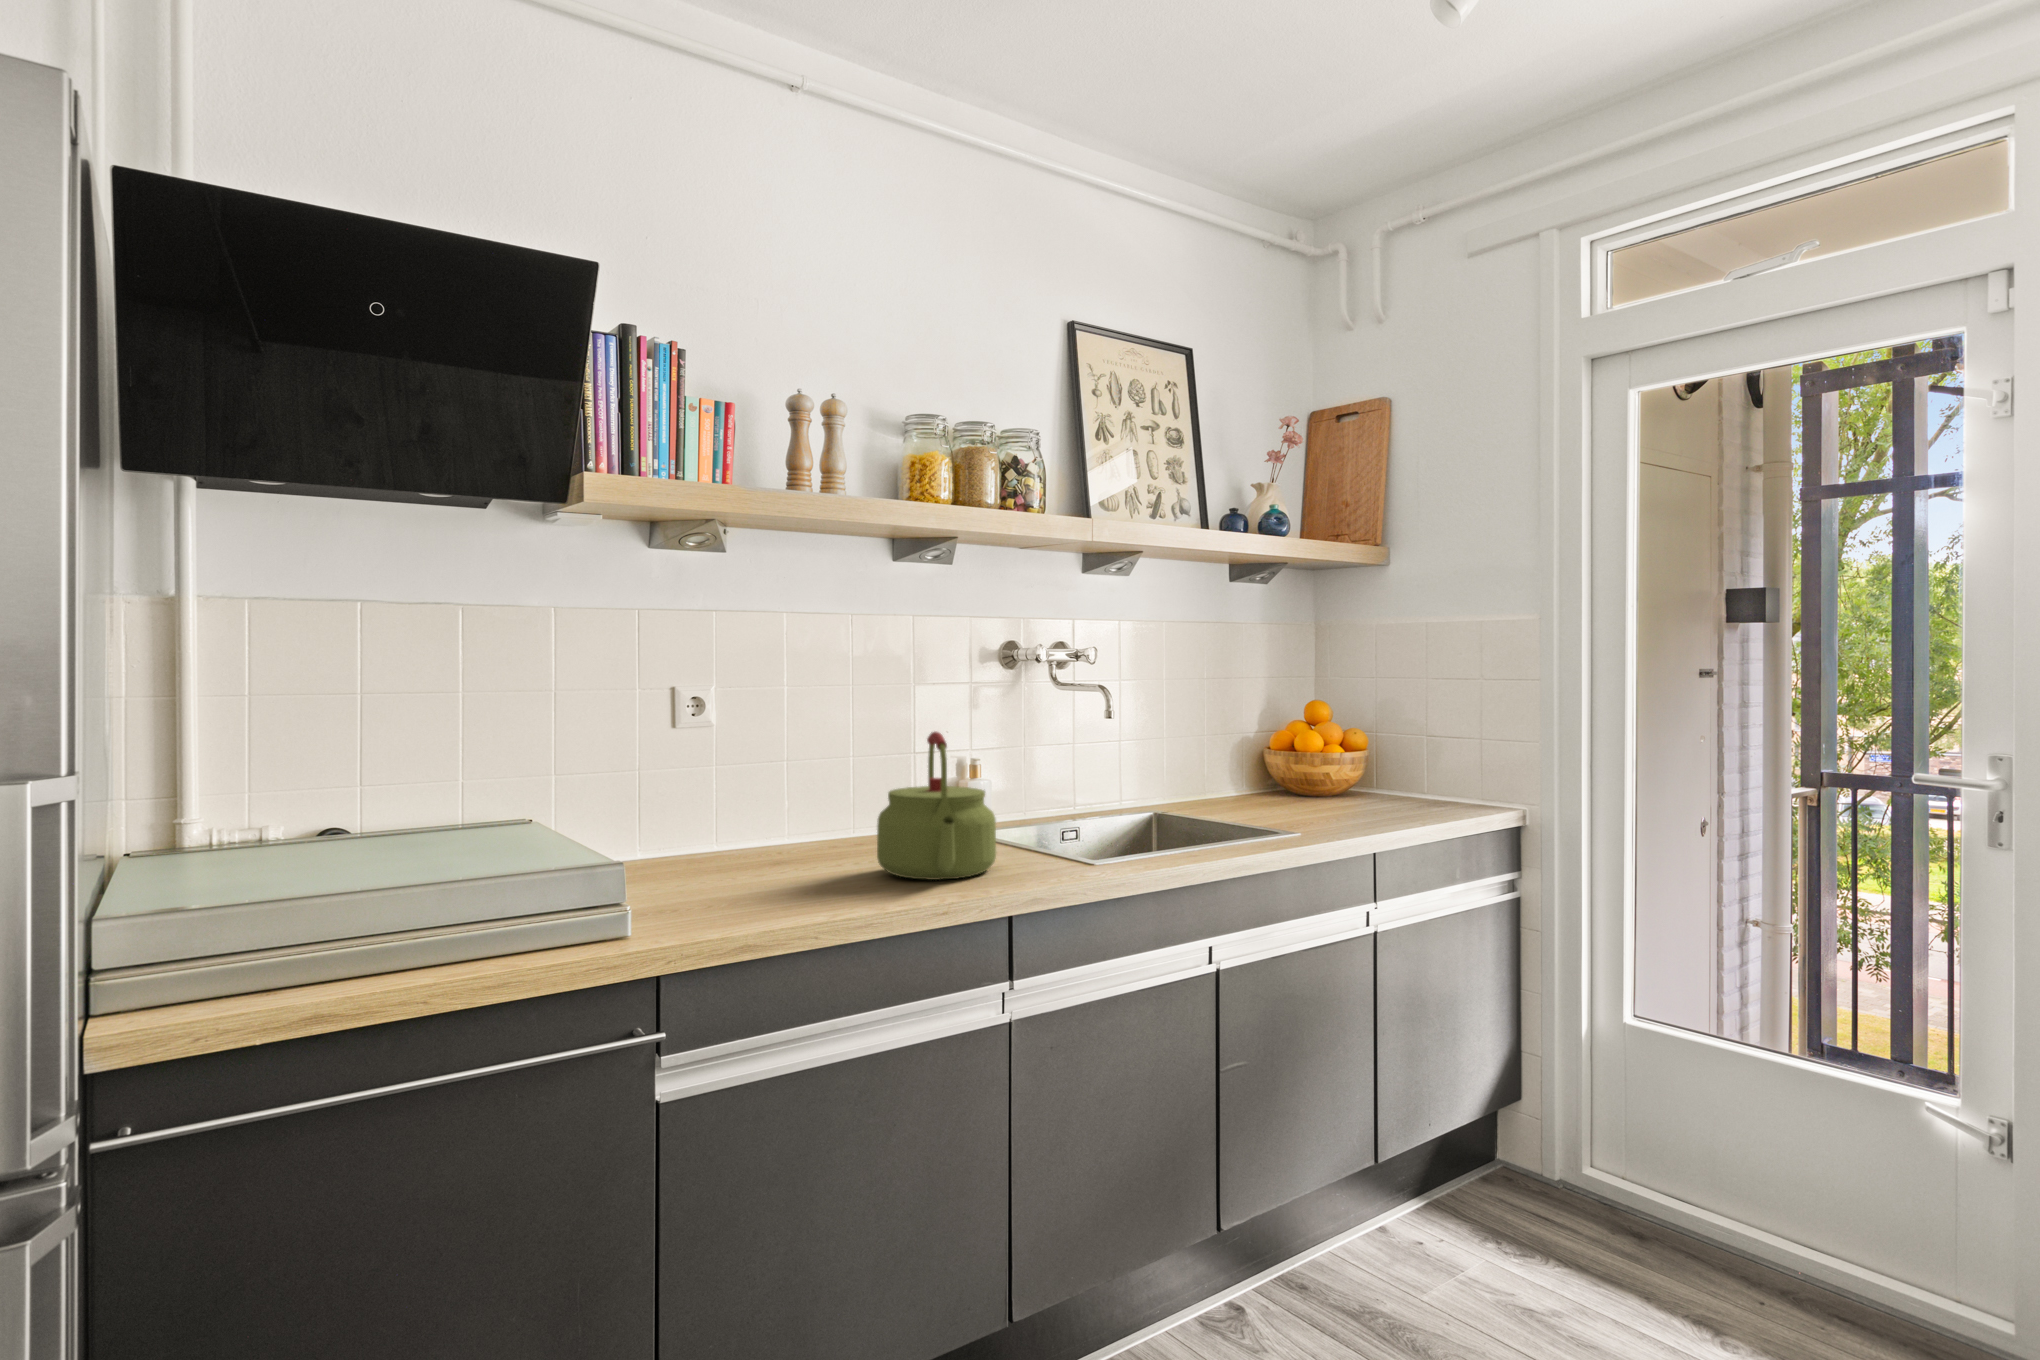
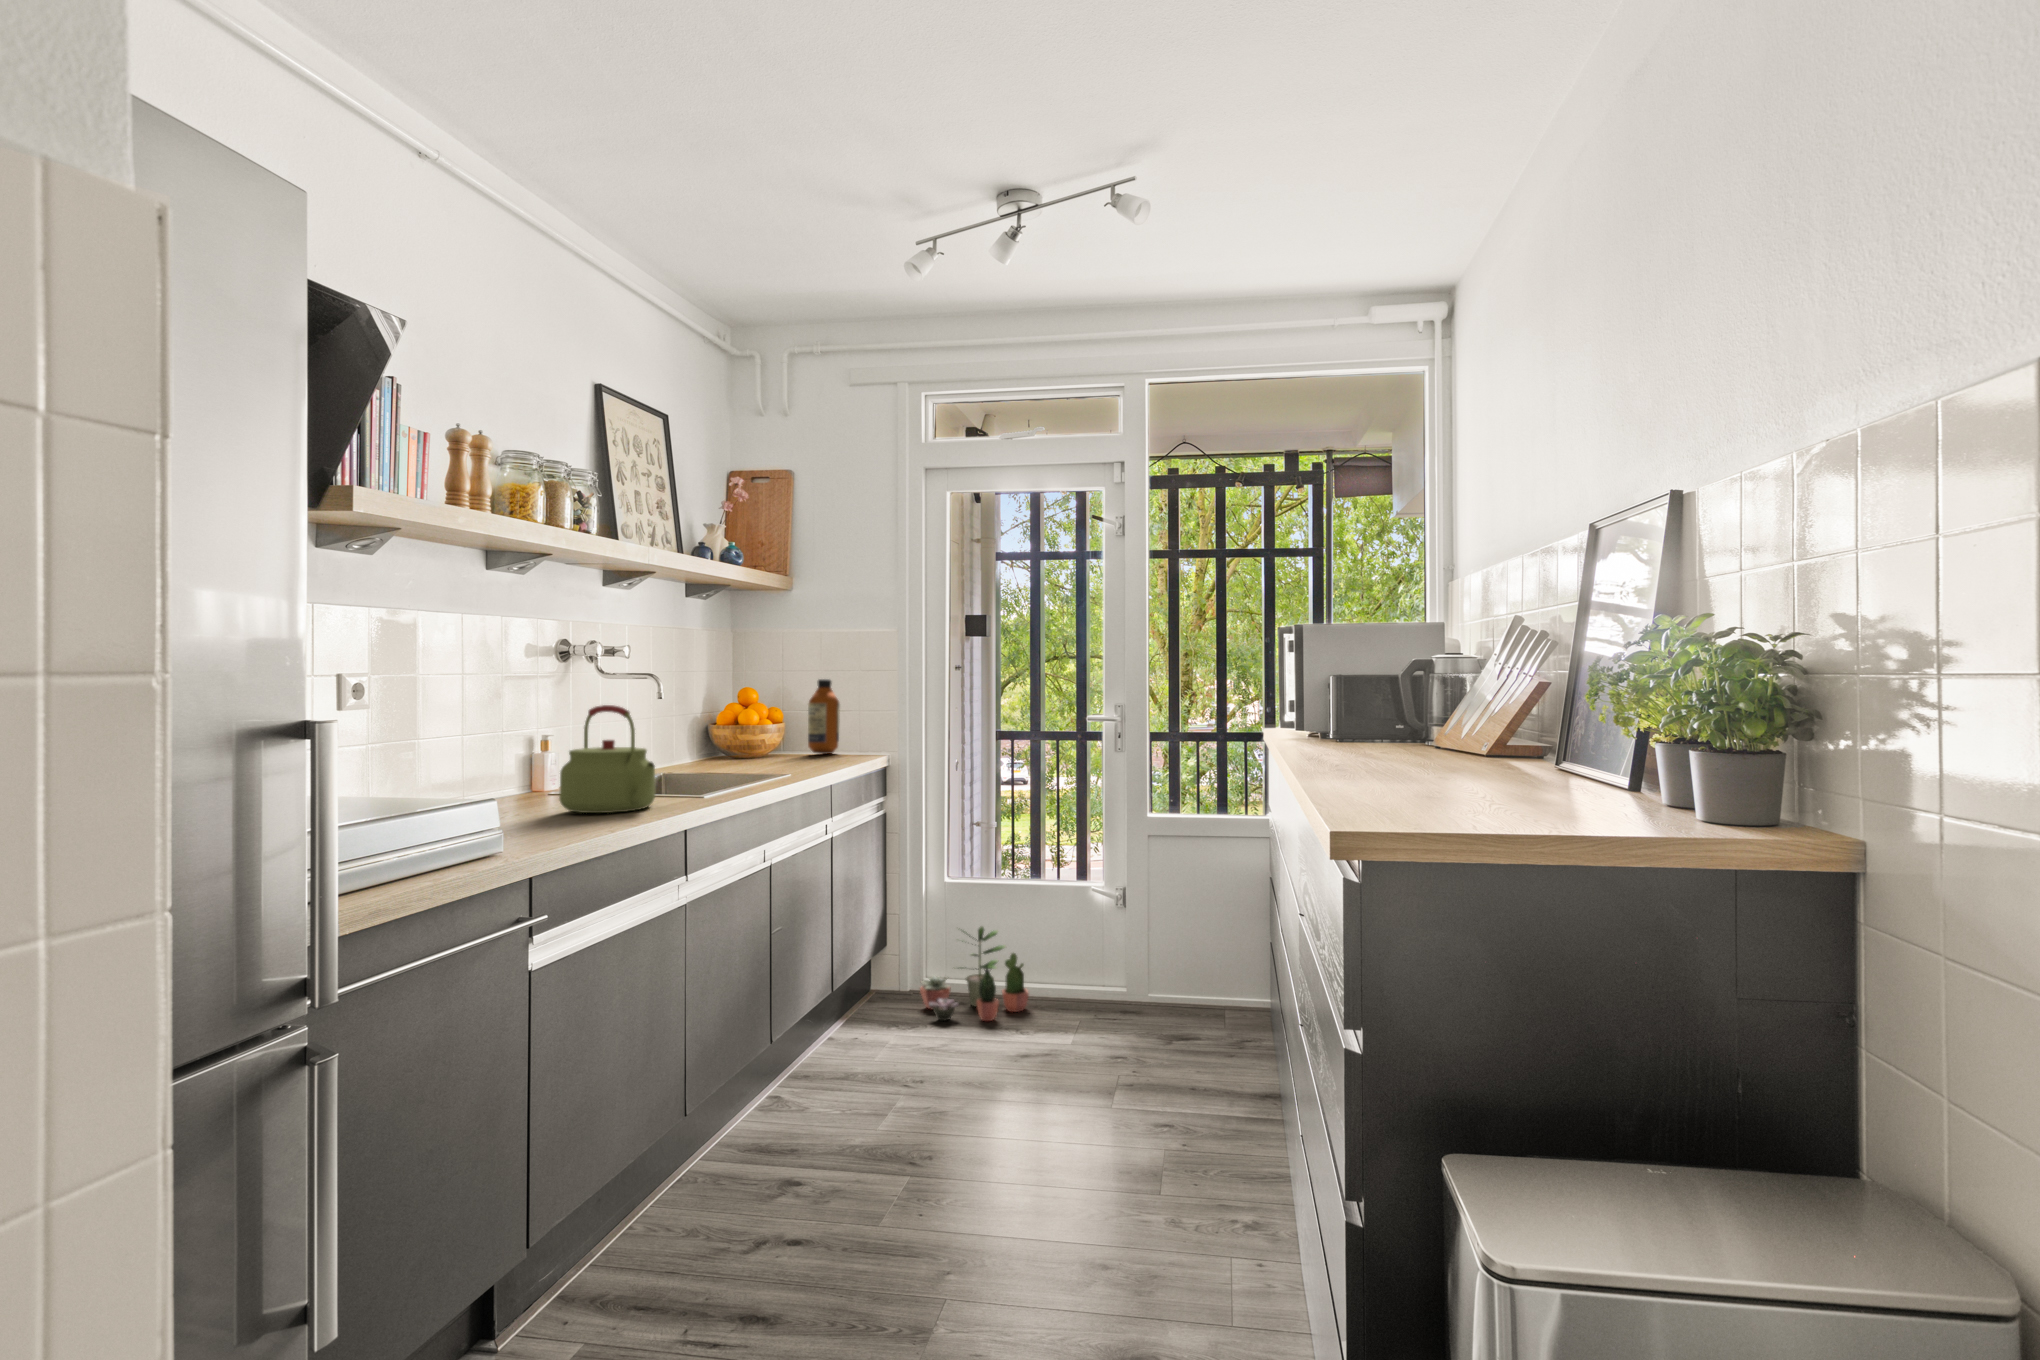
bottle: none [1403,688,1451,797] -> present [808,679,840,754]
potted plant: none [1563,1105,1769,1293] -> present [920,927,1029,1021]

